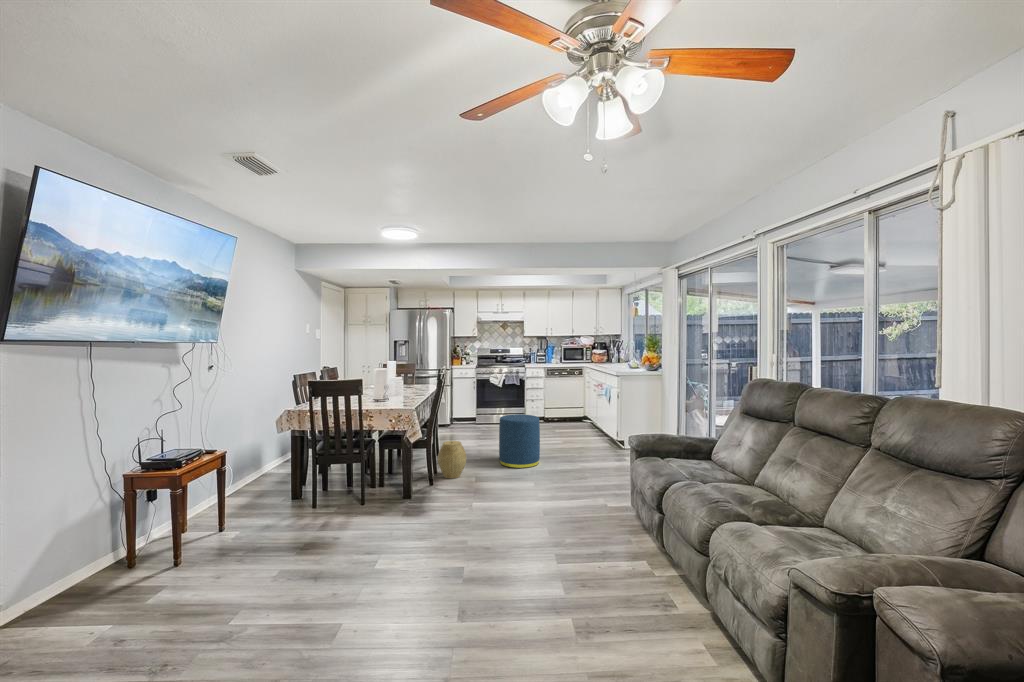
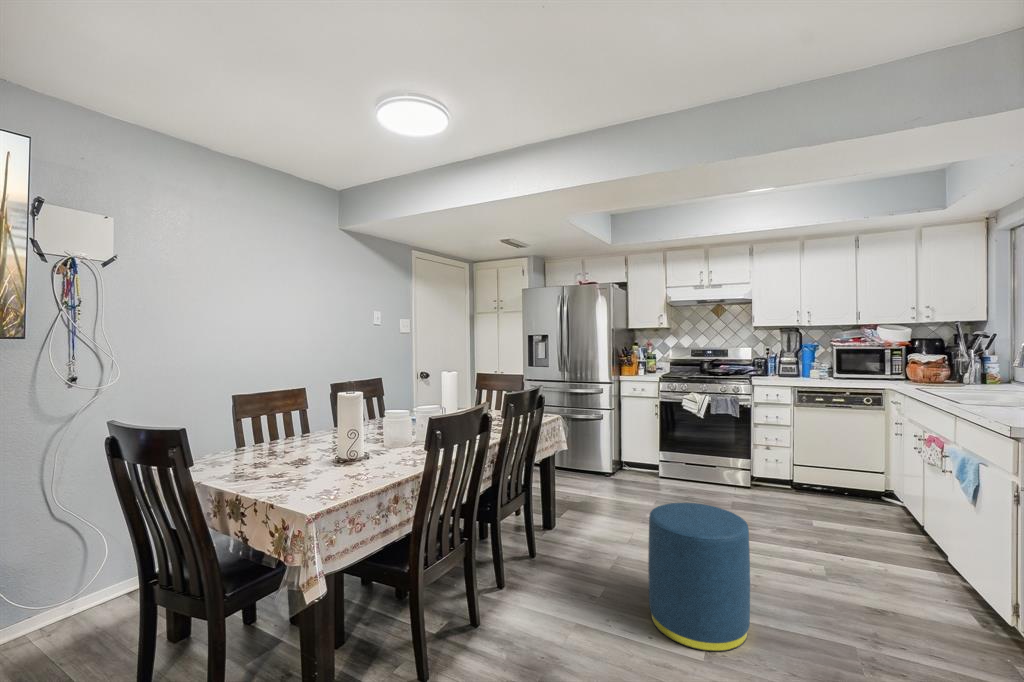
woven basket: present [438,441,466,479] -> none [494,554,556,646]

